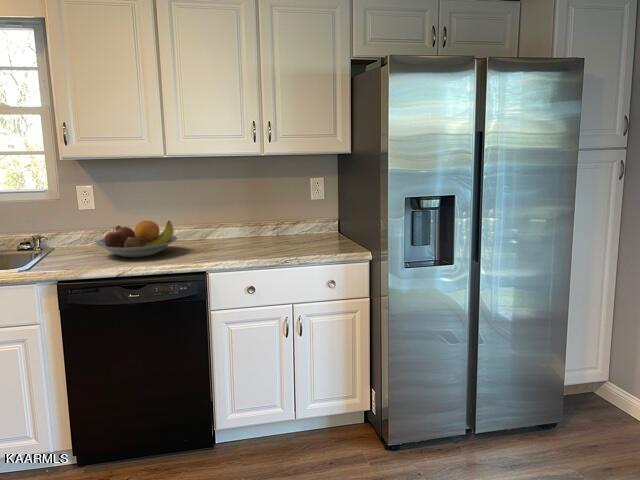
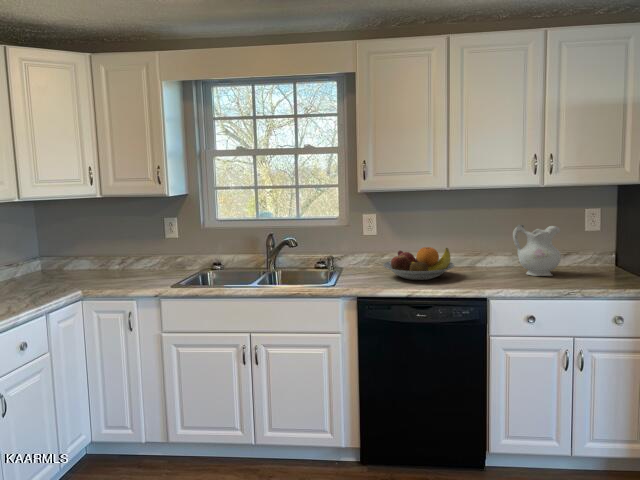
ceramic pitcher: none [238,194,284,246] -> present [513,225,561,276]

